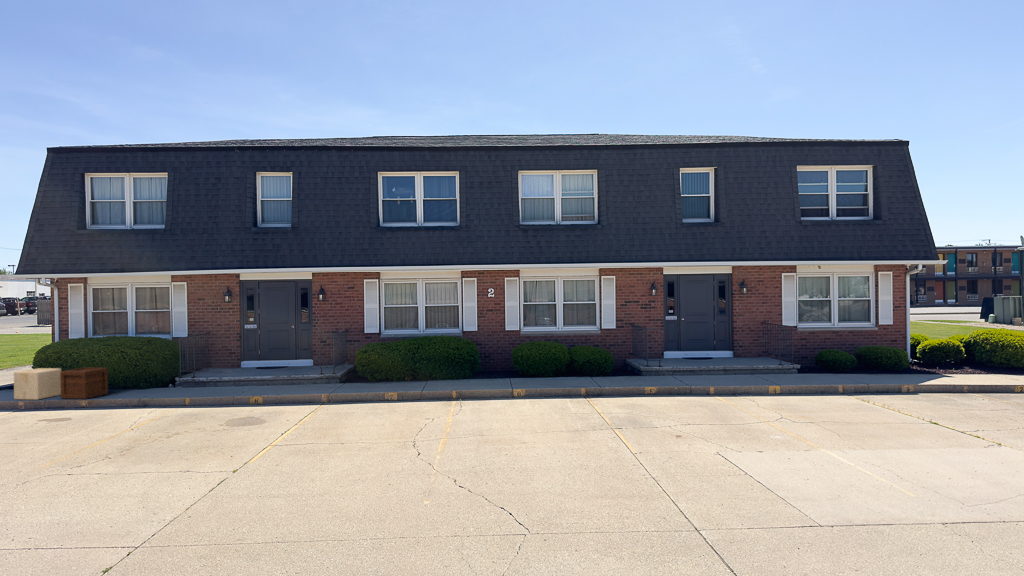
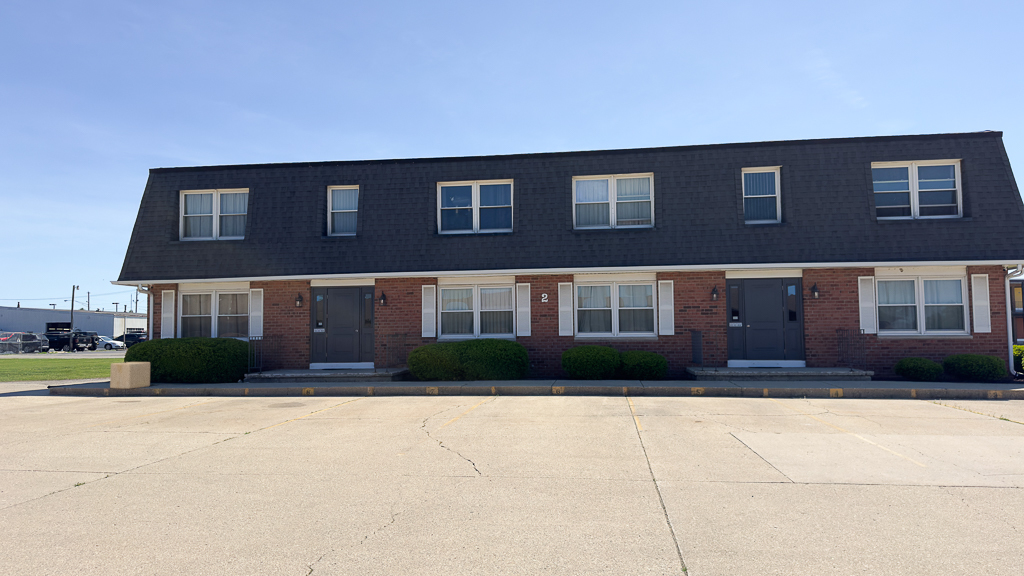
wooden crate: present [60,368,108,399] -> none [148,362,189,389]

